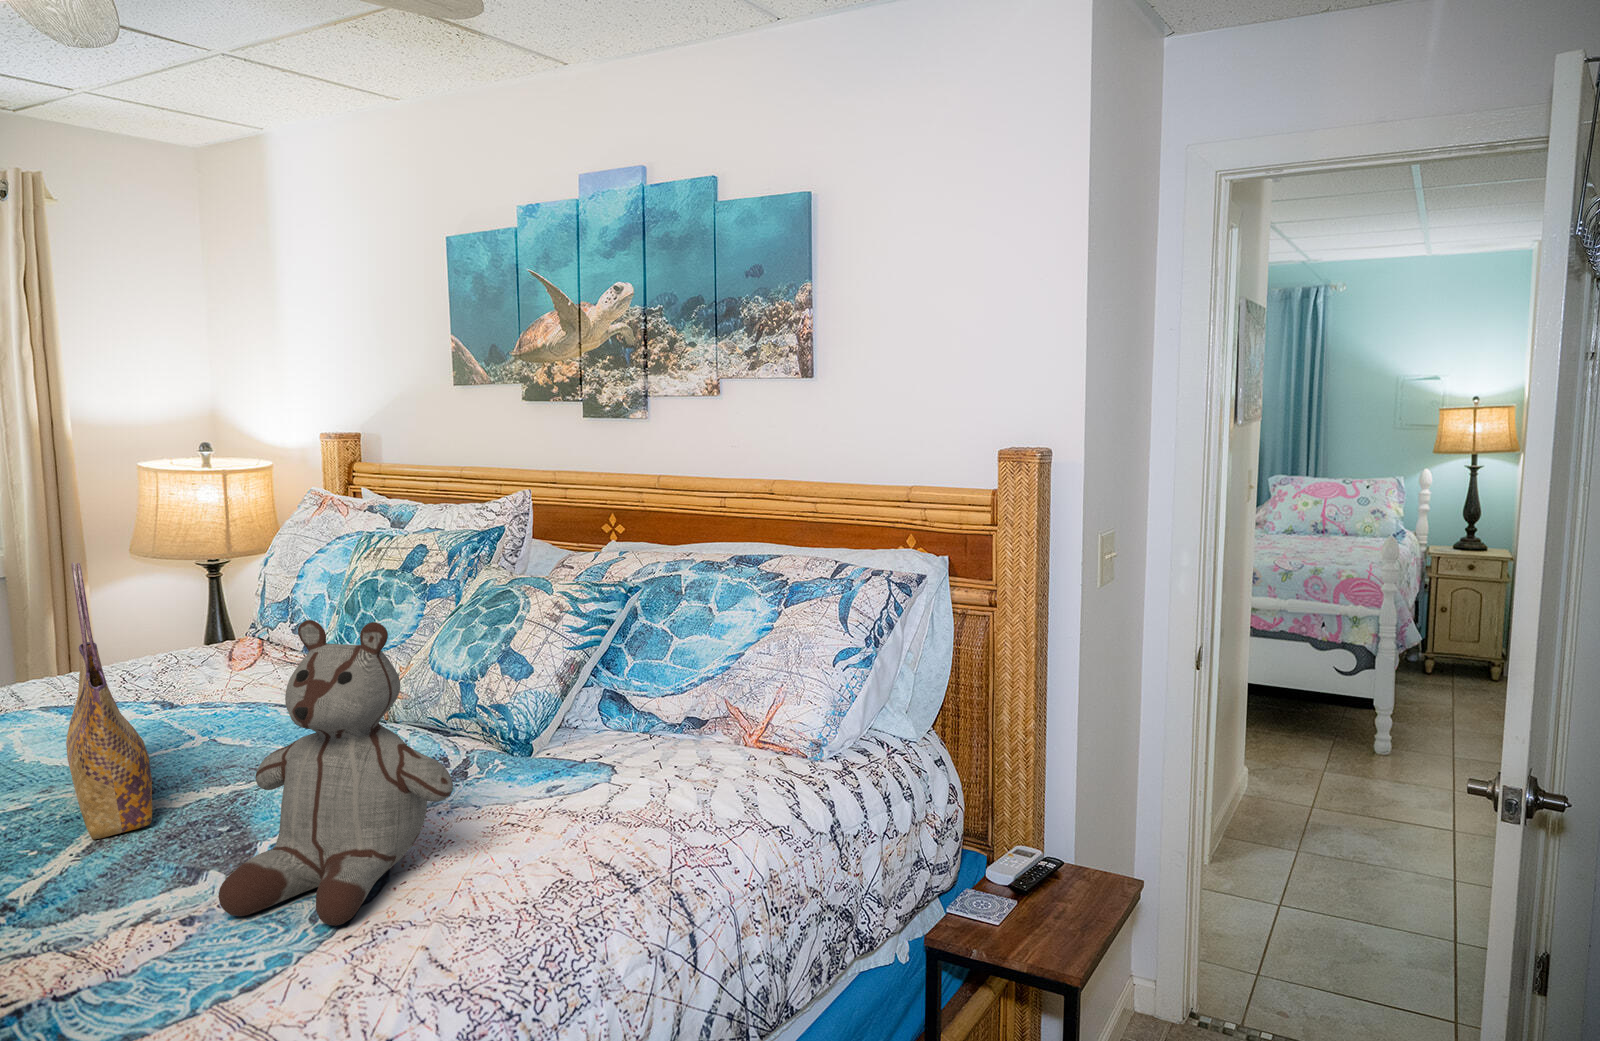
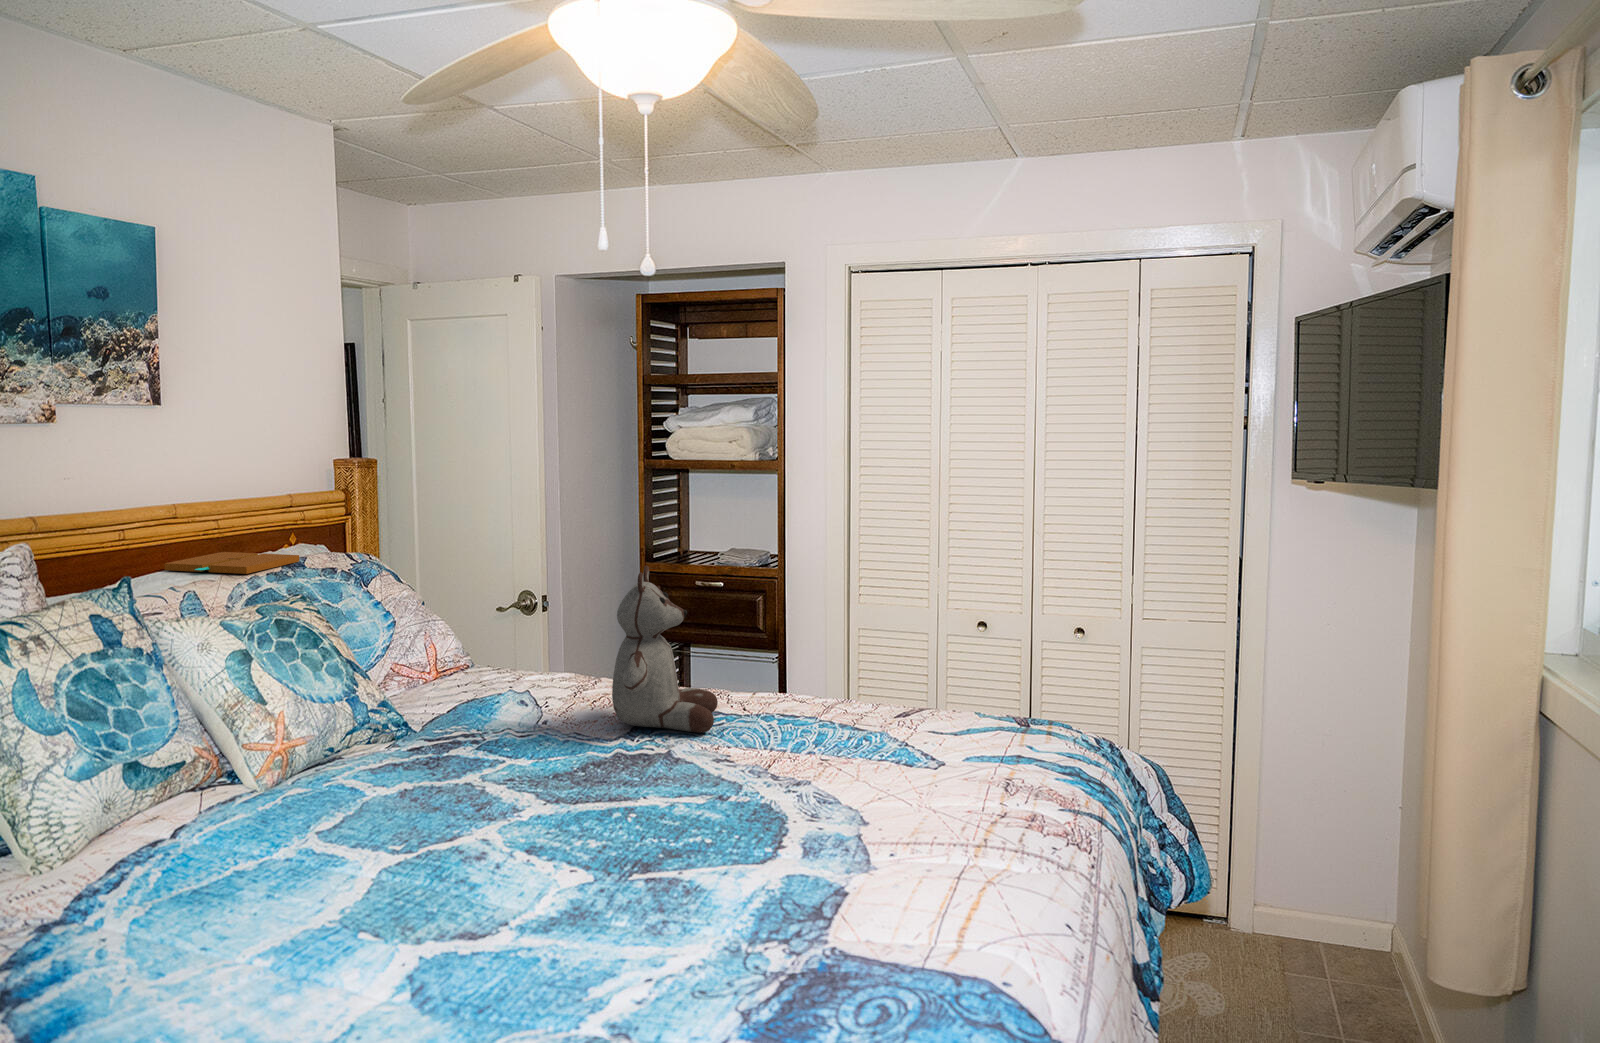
book: none [706,538,826,562] -> present [164,552,299,574]
tote bag: present [66,562,152,839] -> none [425,591,609,846]

